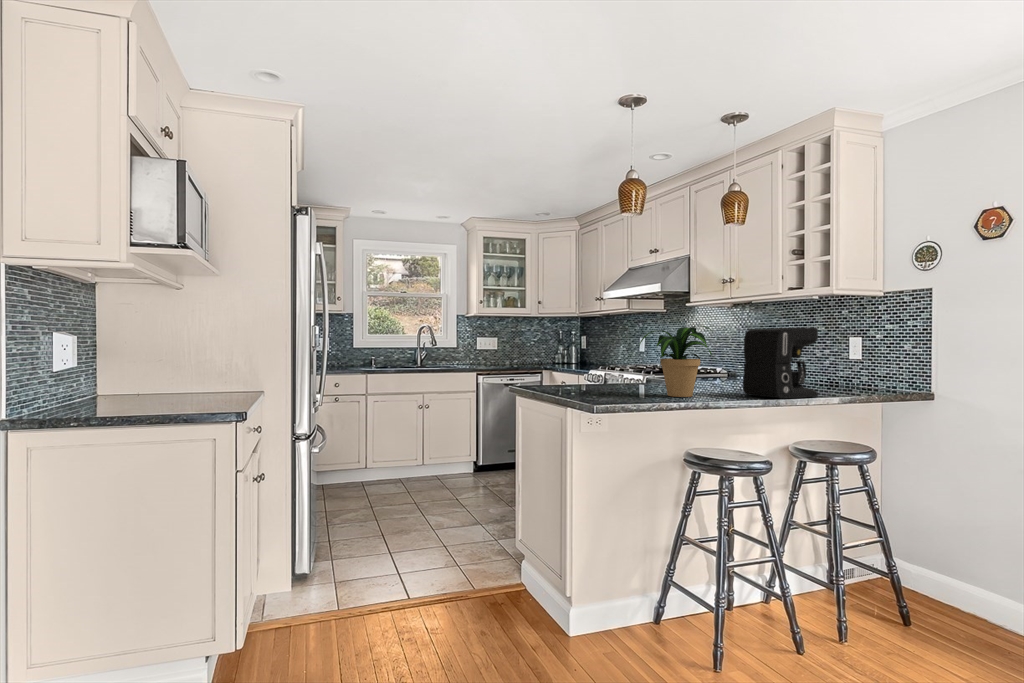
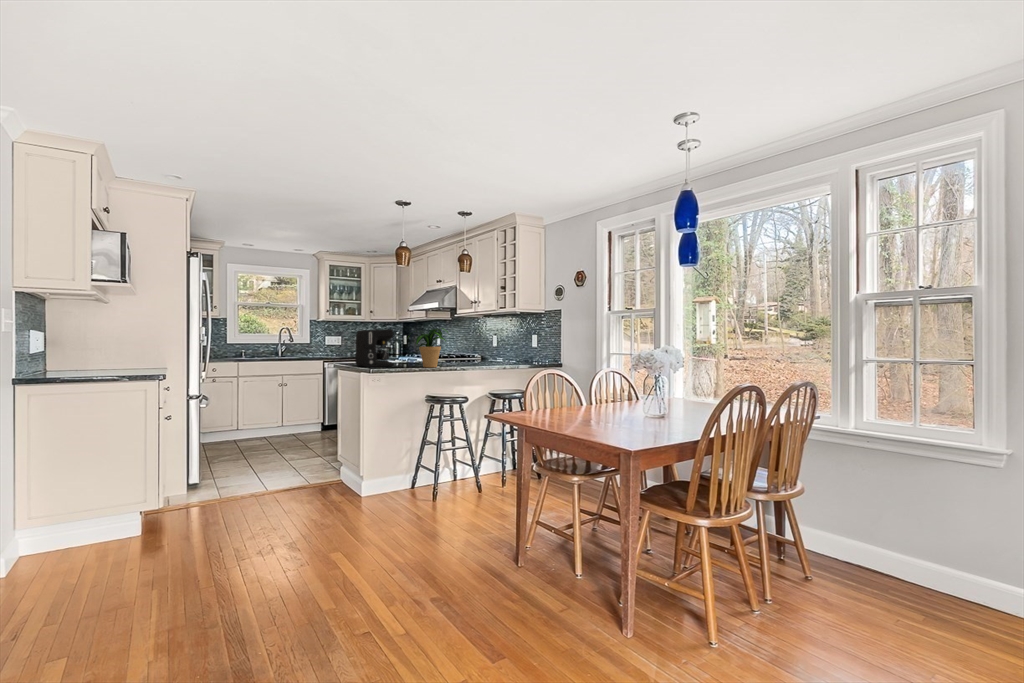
coffee maker: present [743,327,818,399] -> present [355,329,393,367]

